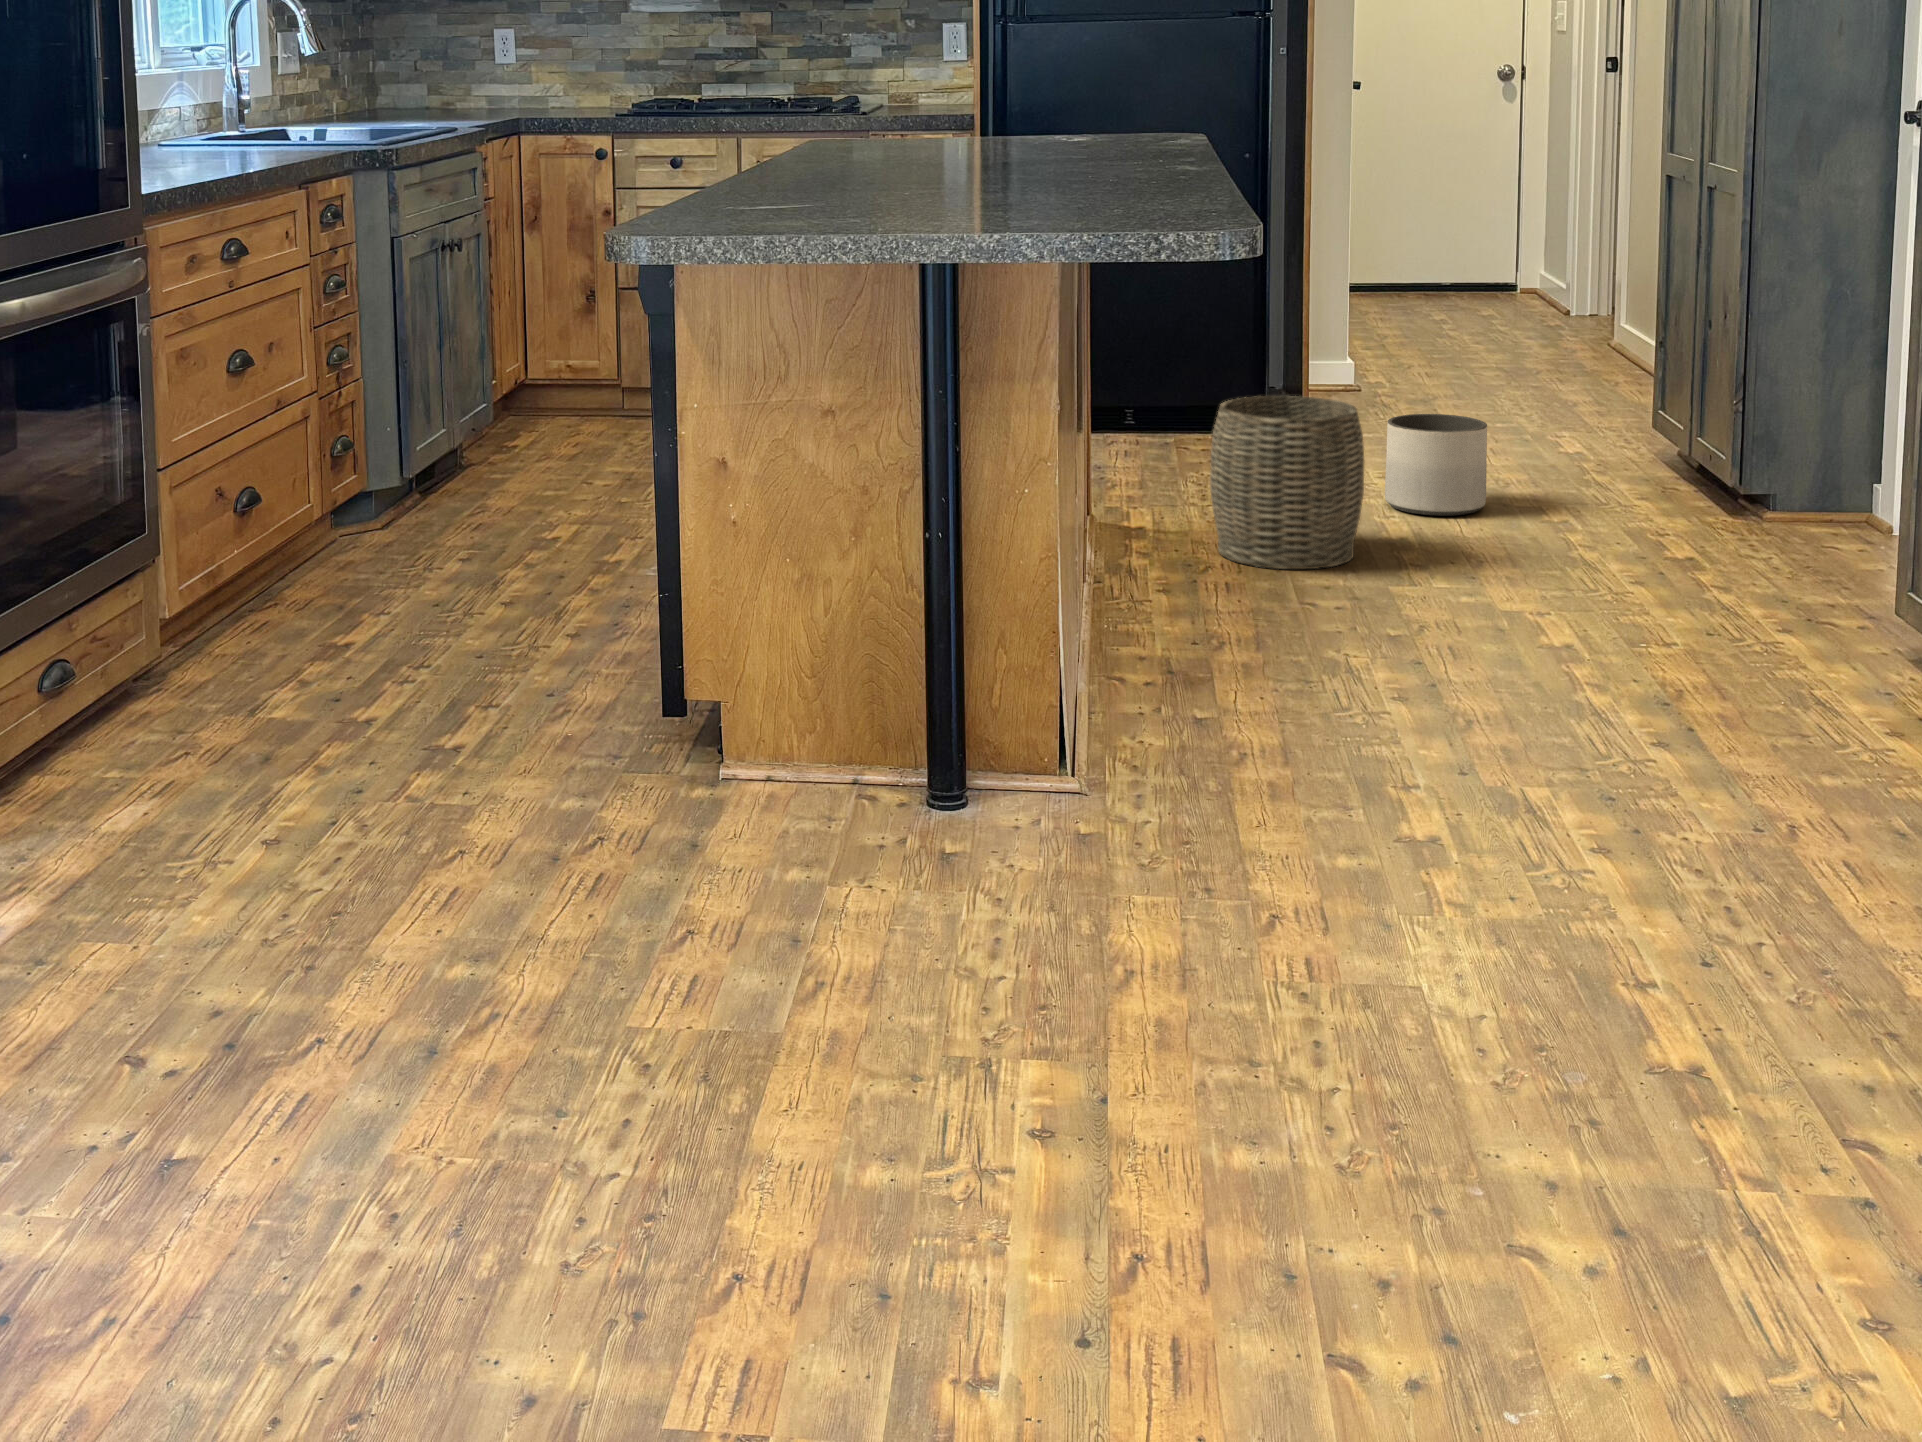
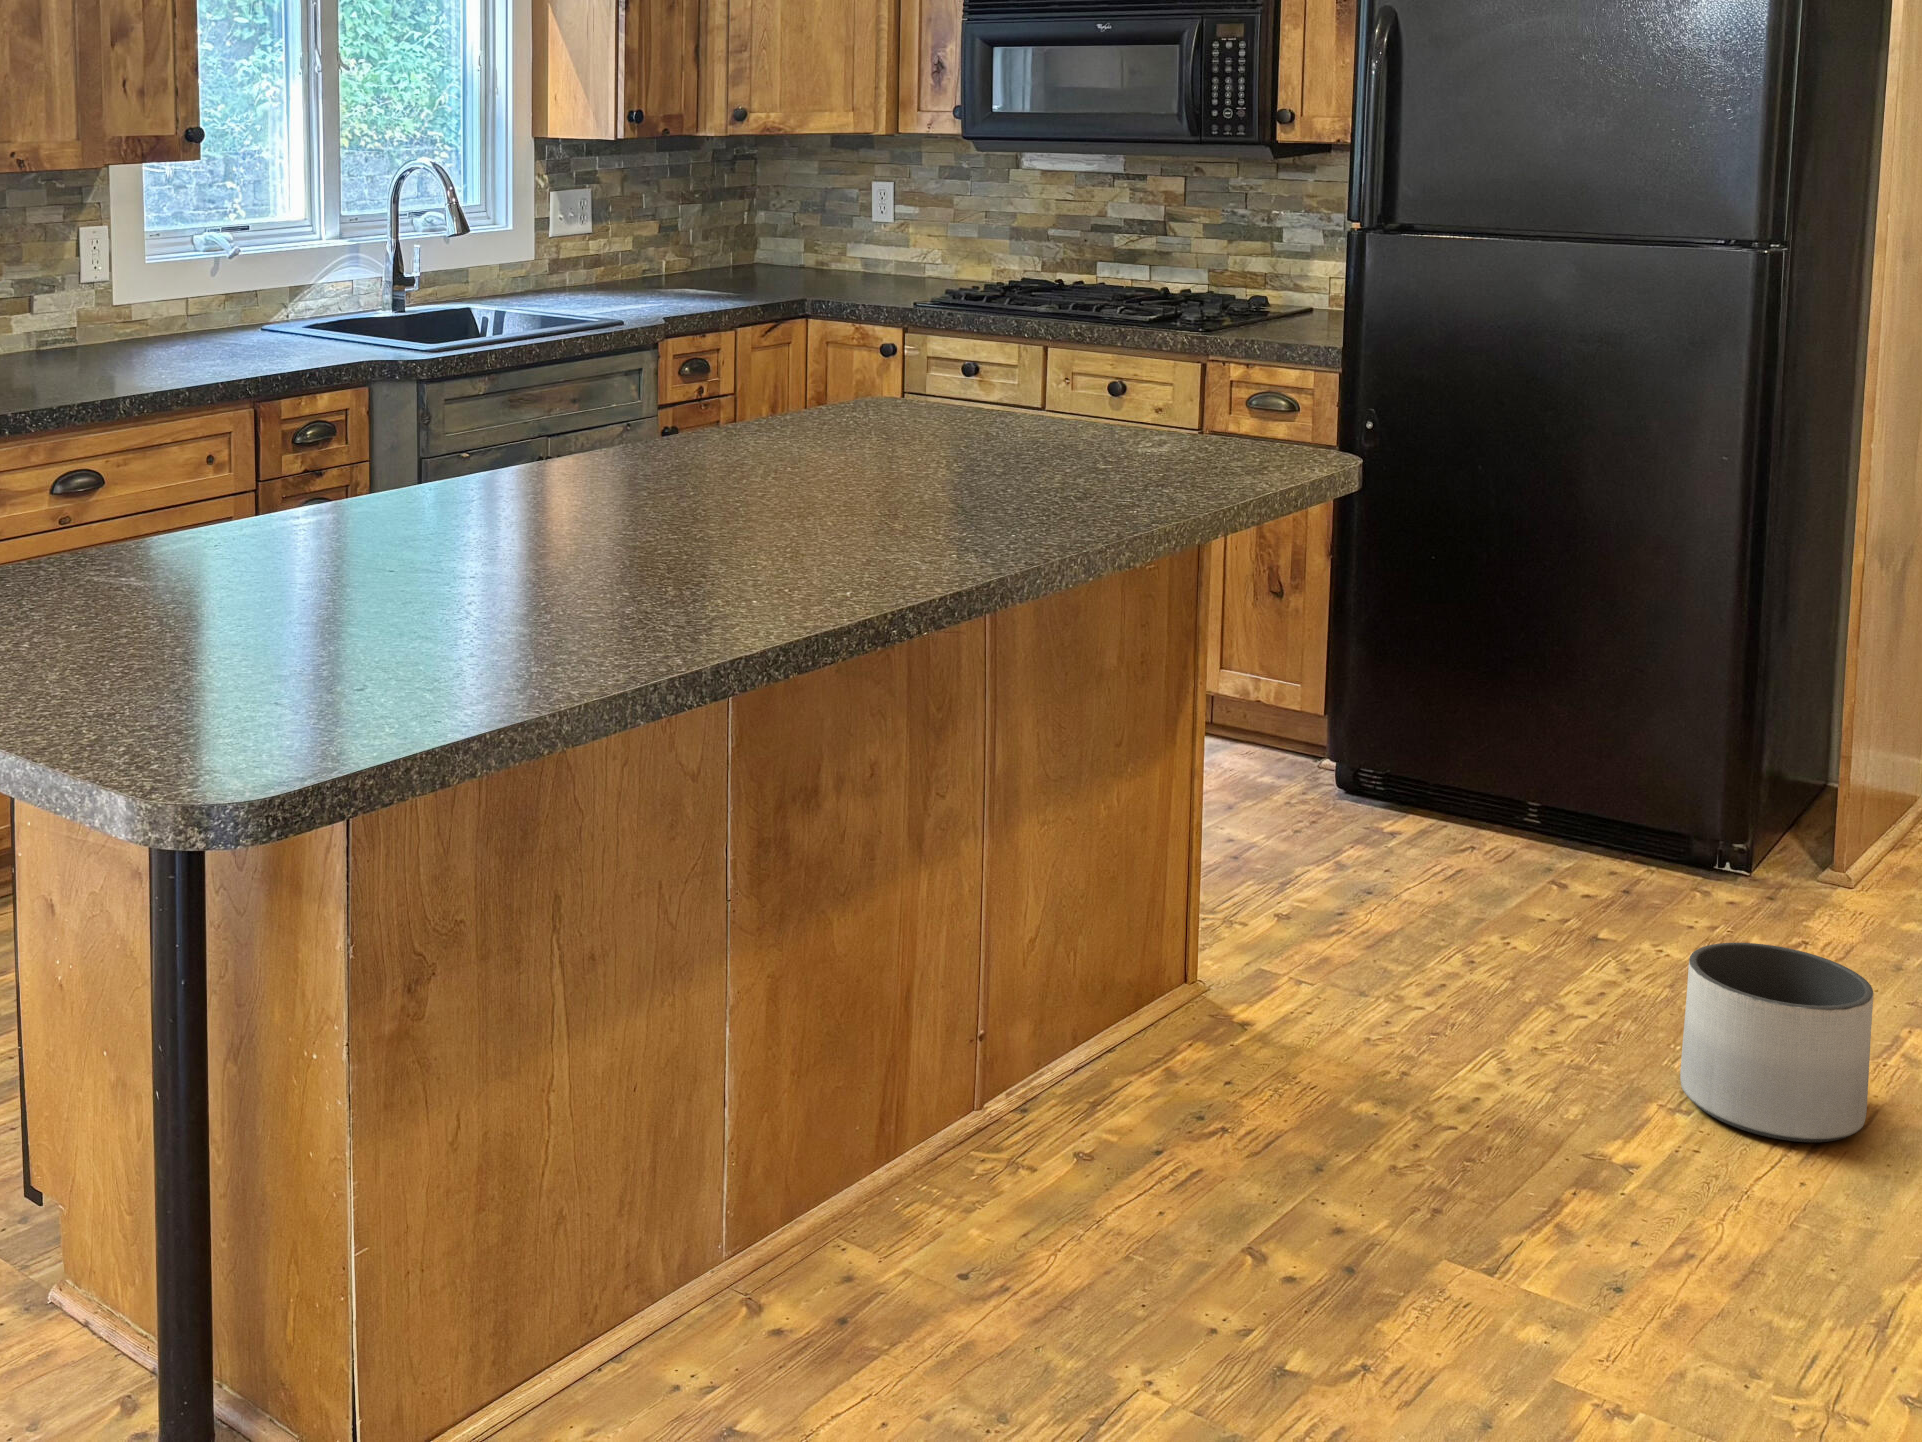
woven basket: present [1210,396,1364,569] -> none [1245,873,1497,1183]

